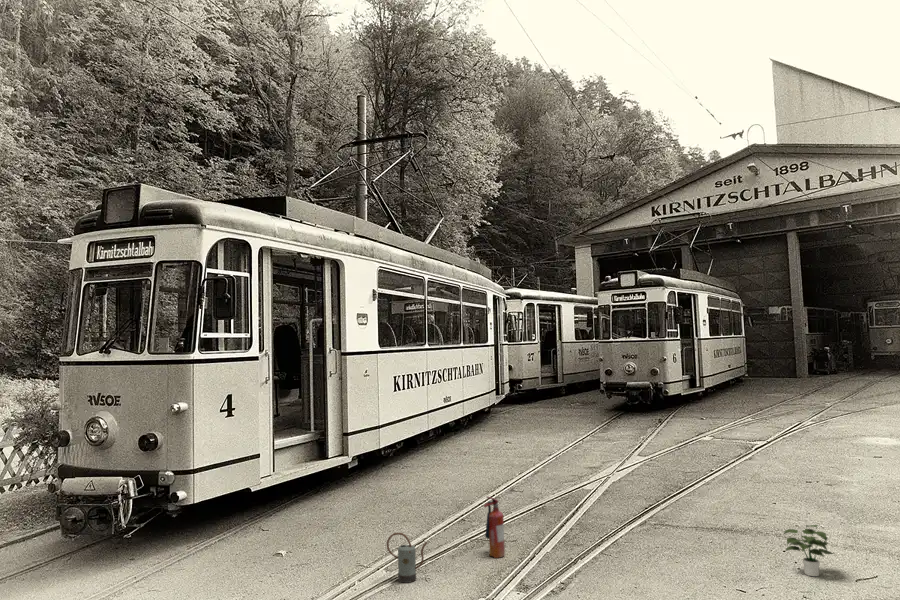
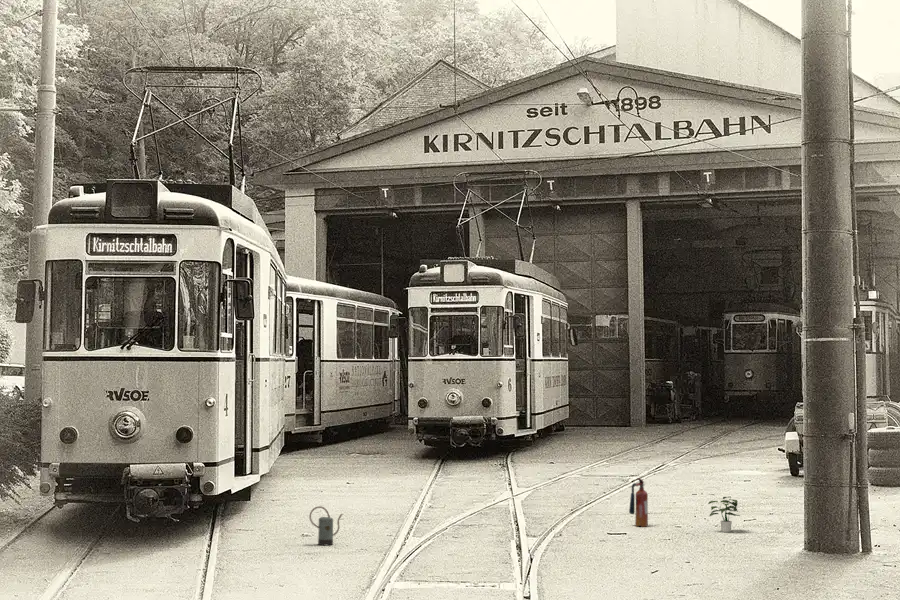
fire extinguisher: present [484,496,505,558] -> present [629,478,648,527]
watering can: present [387,533,427,583] -> present [310,506,342,545]

